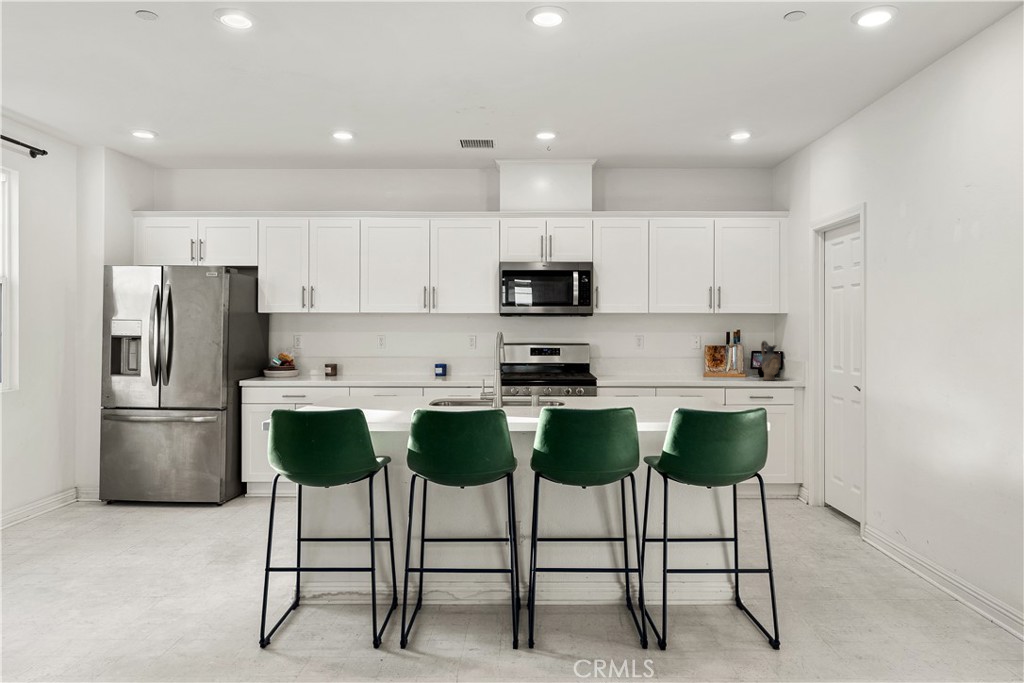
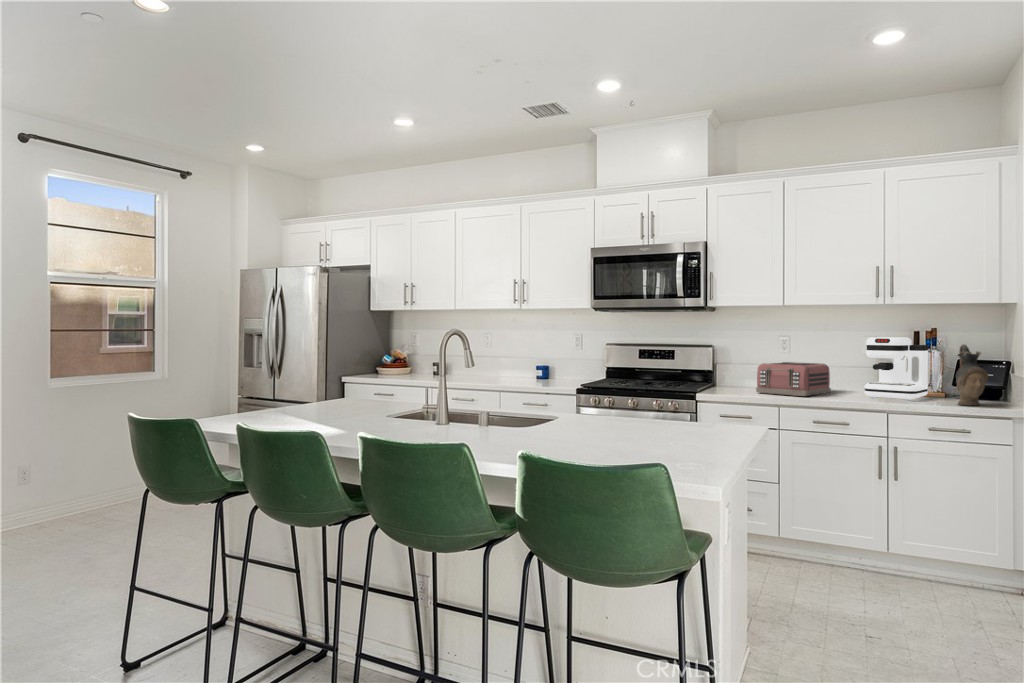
coffee maker: none [704,337,738,379] -> present [864,337,928,400]
toaster: none [631,356,676,380] -> present [756,362,831,396]

